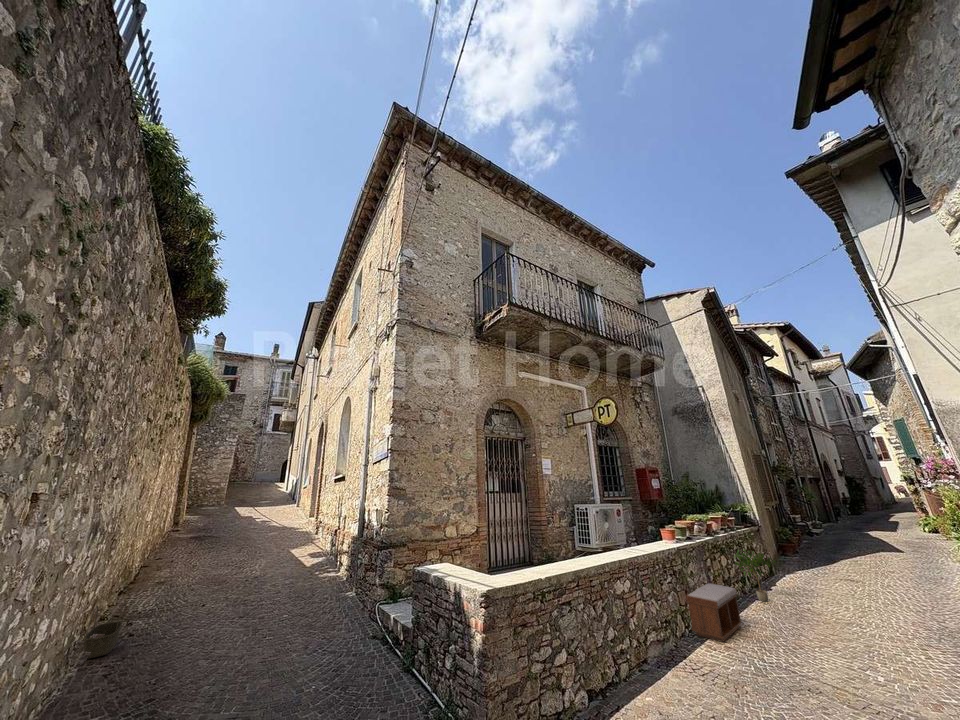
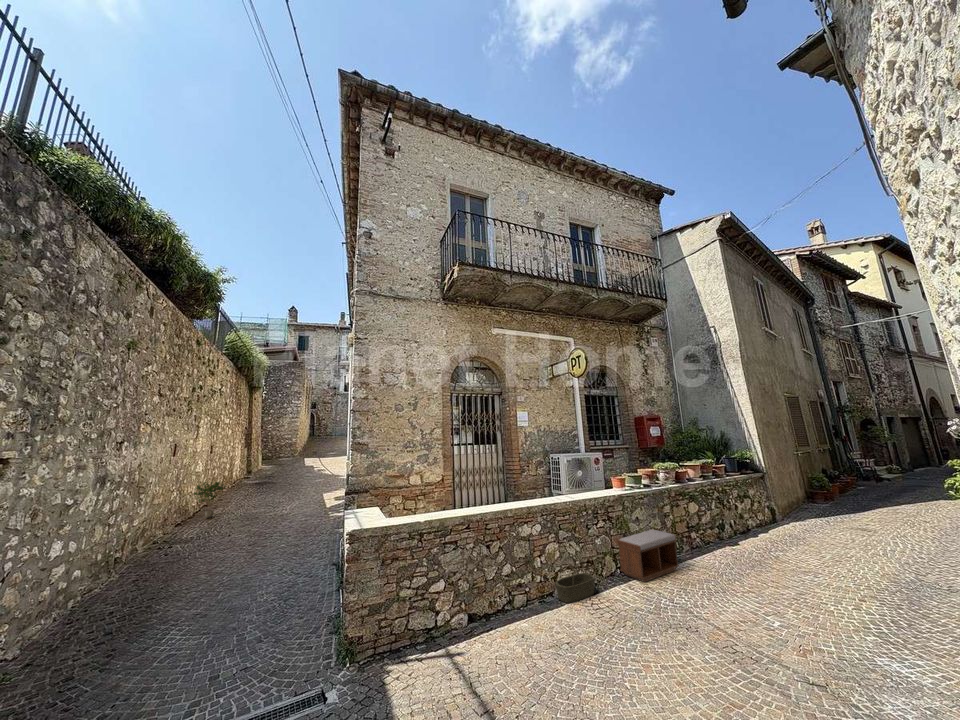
potted plant: present [734,549,776,602] -> present [194,482,225,518]
basket: present [83,602,126,659] -> present [555,556,595,603]

